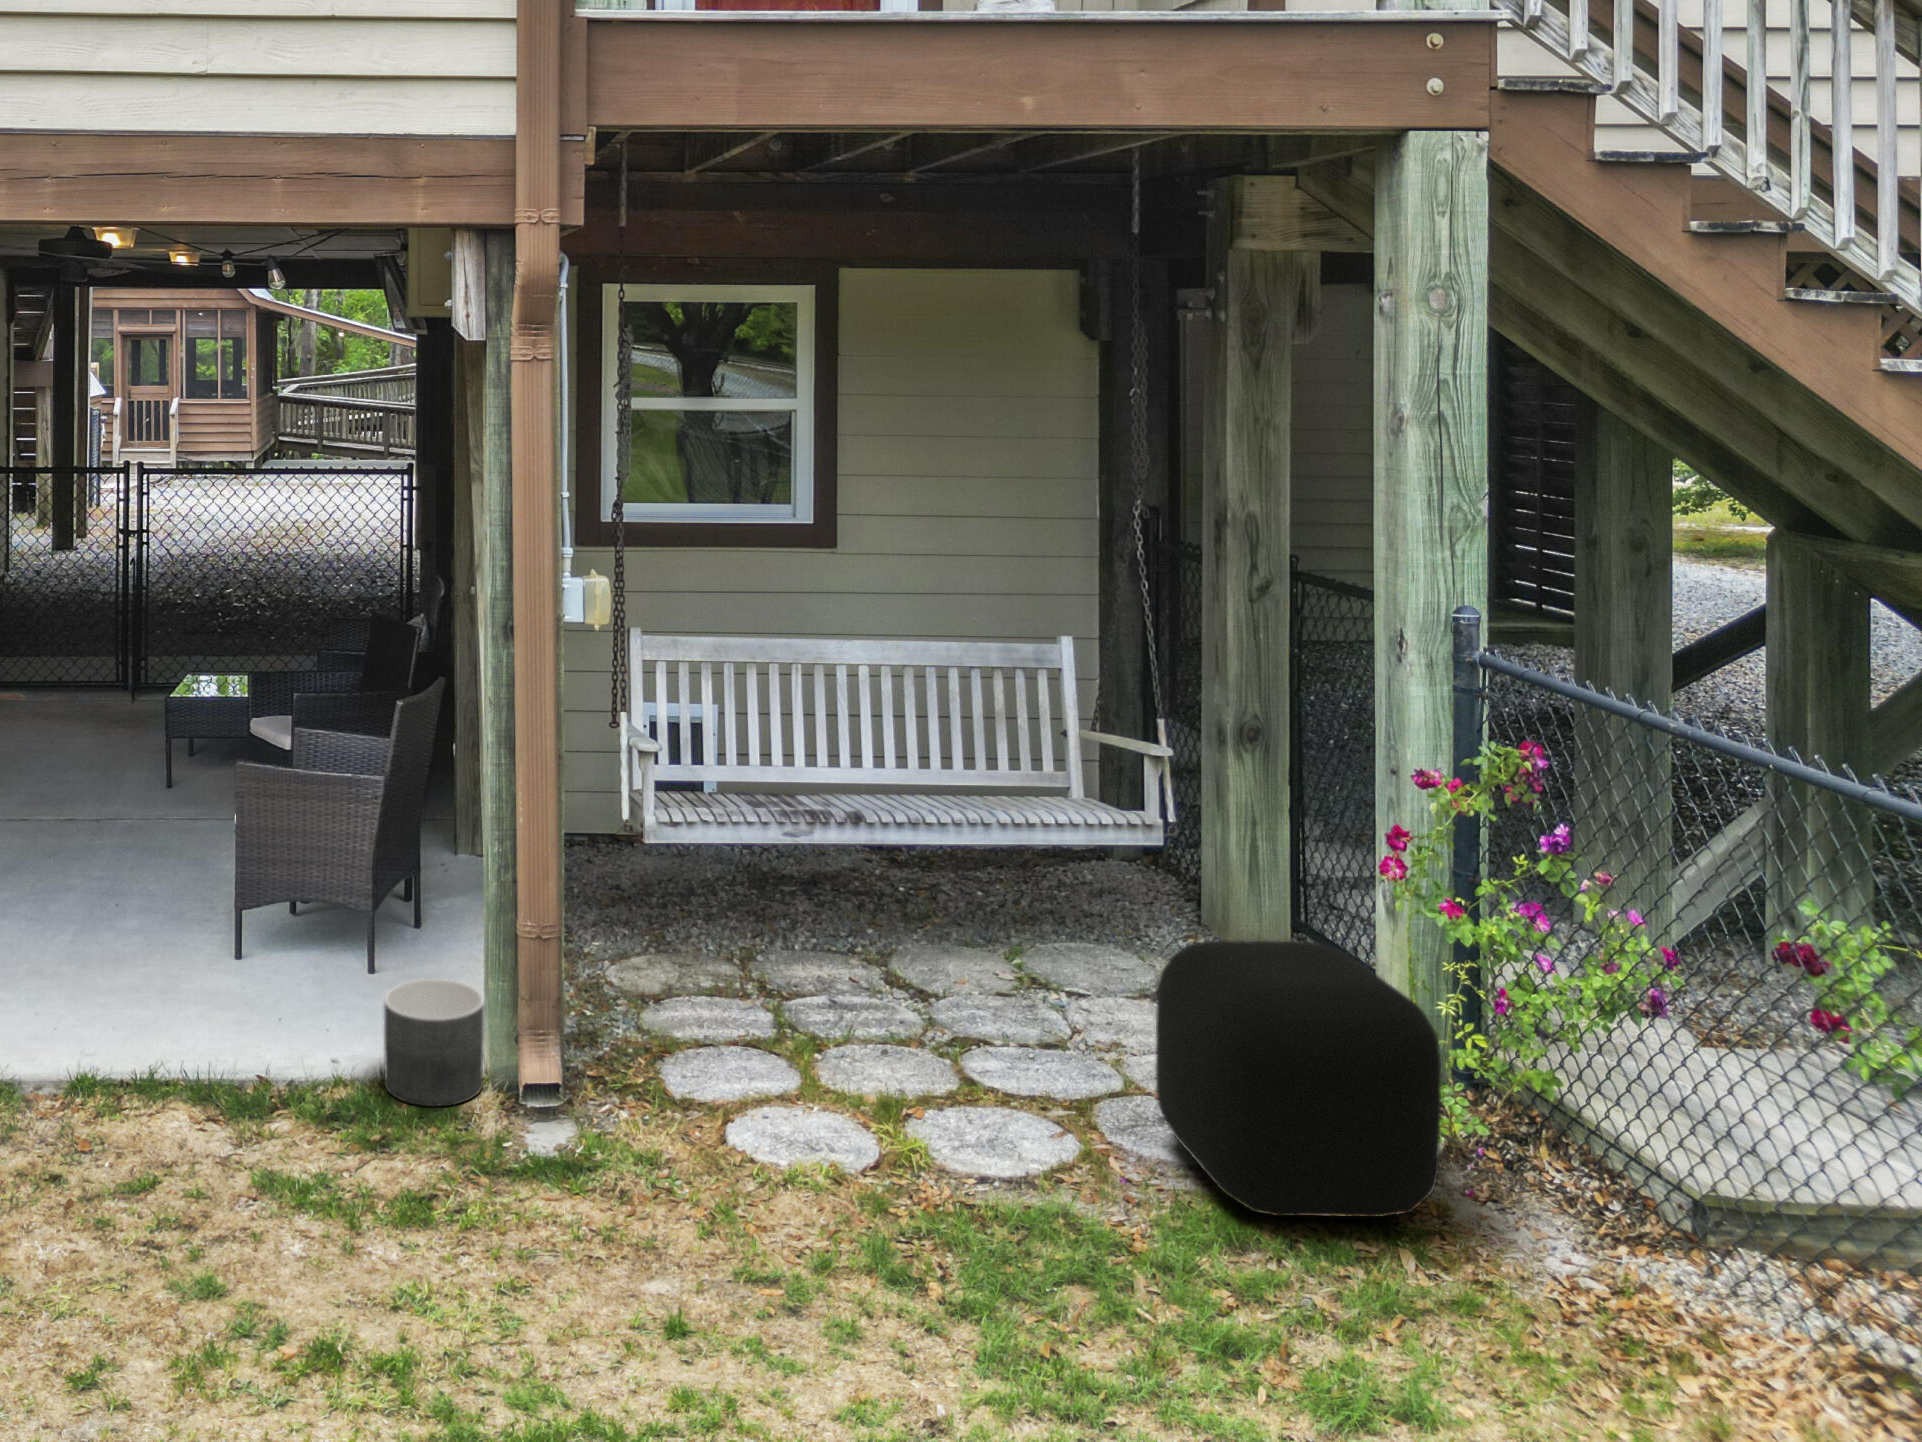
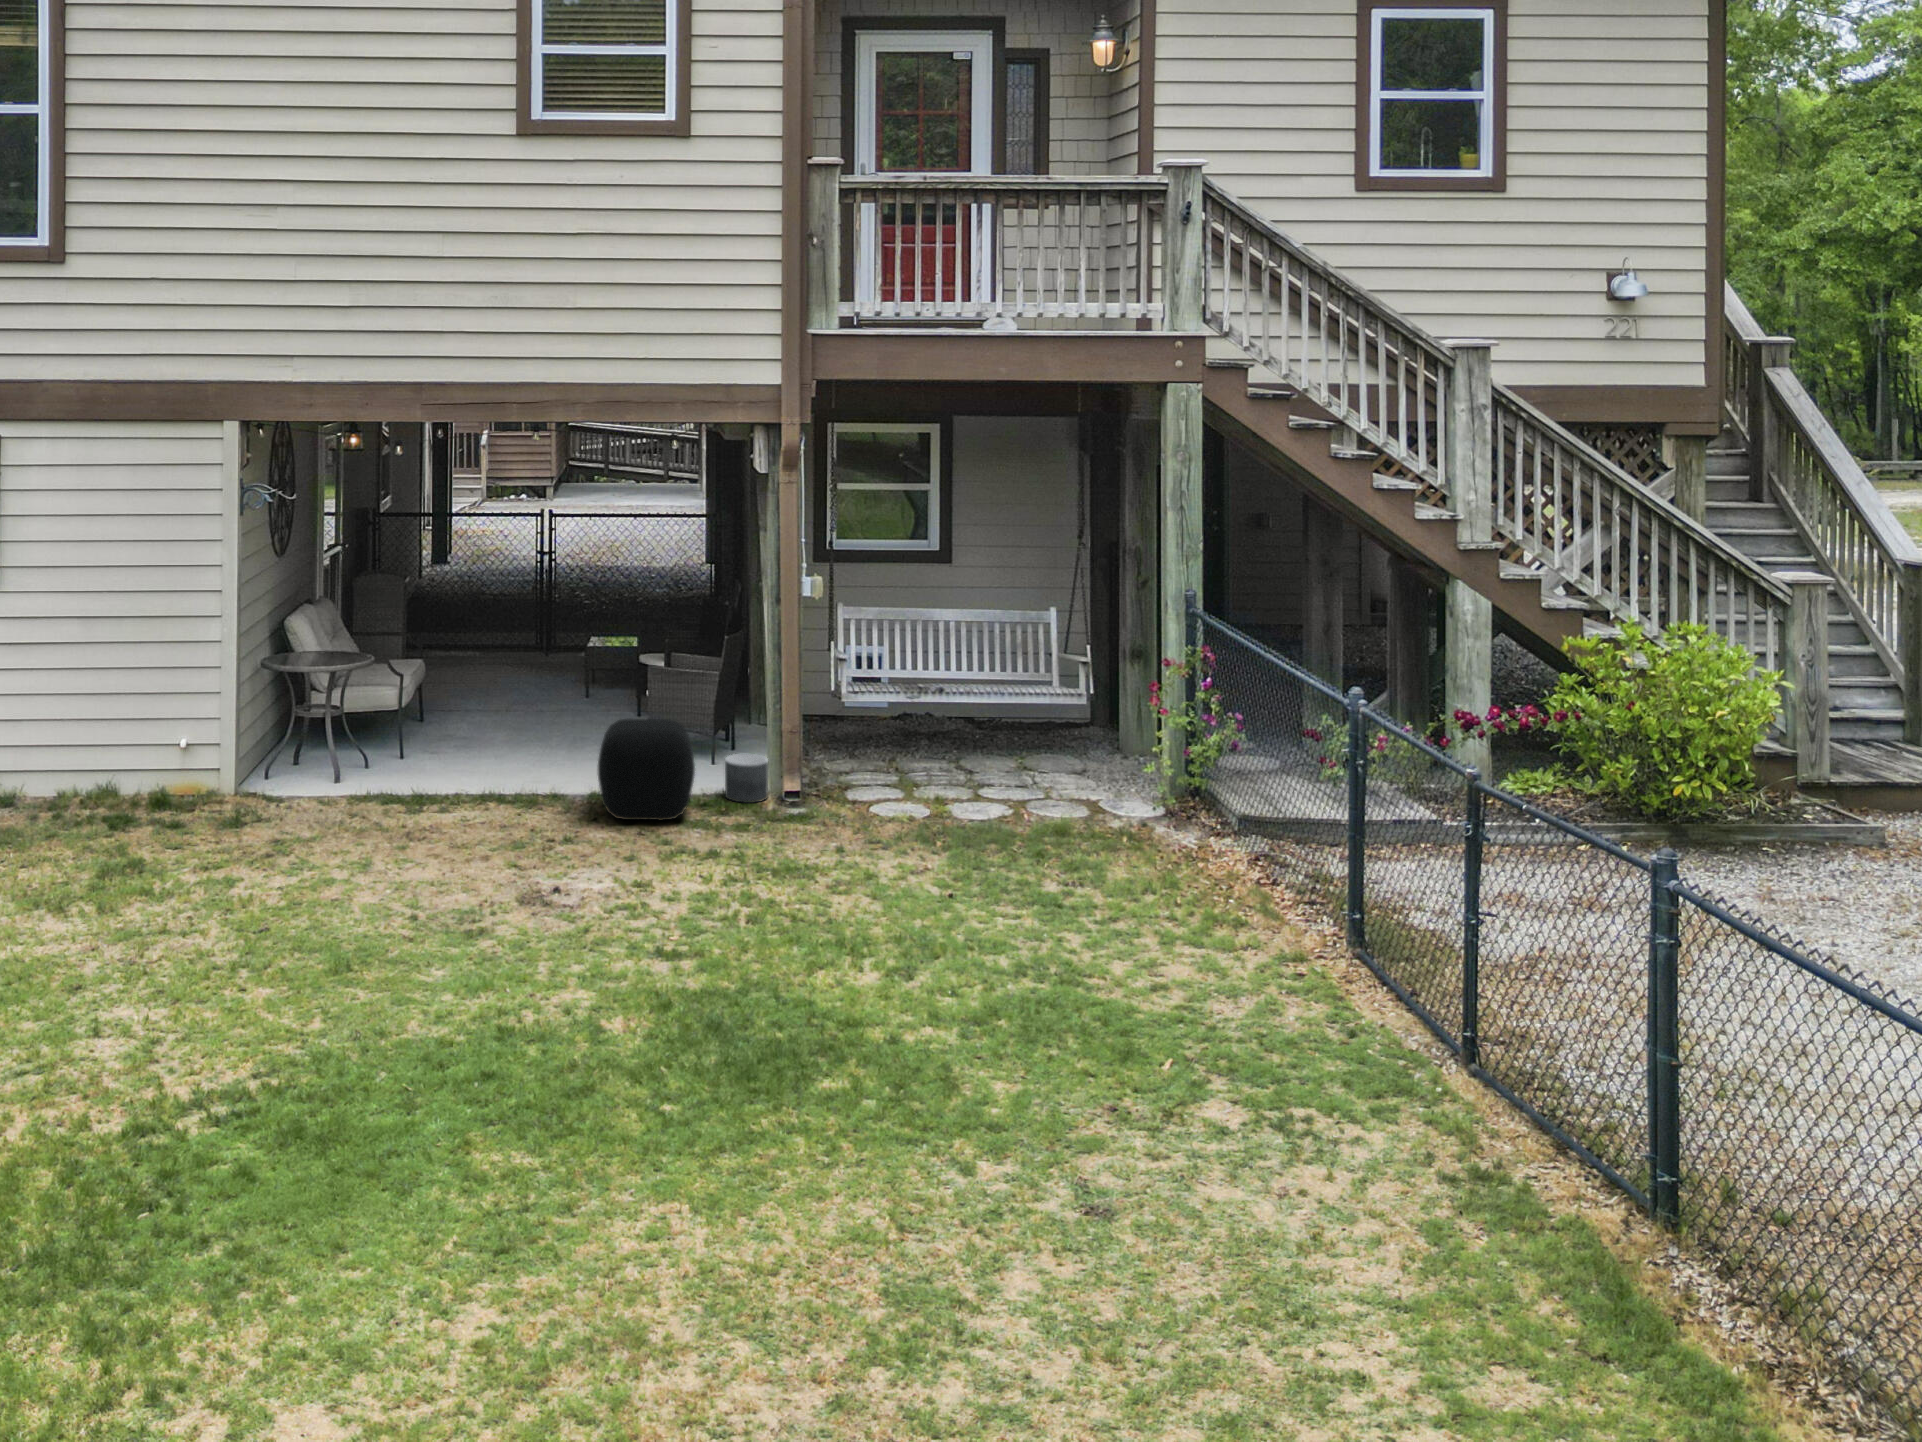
ottoman: present [1156,940,1441,1217] -> present [598,719,695,820]

